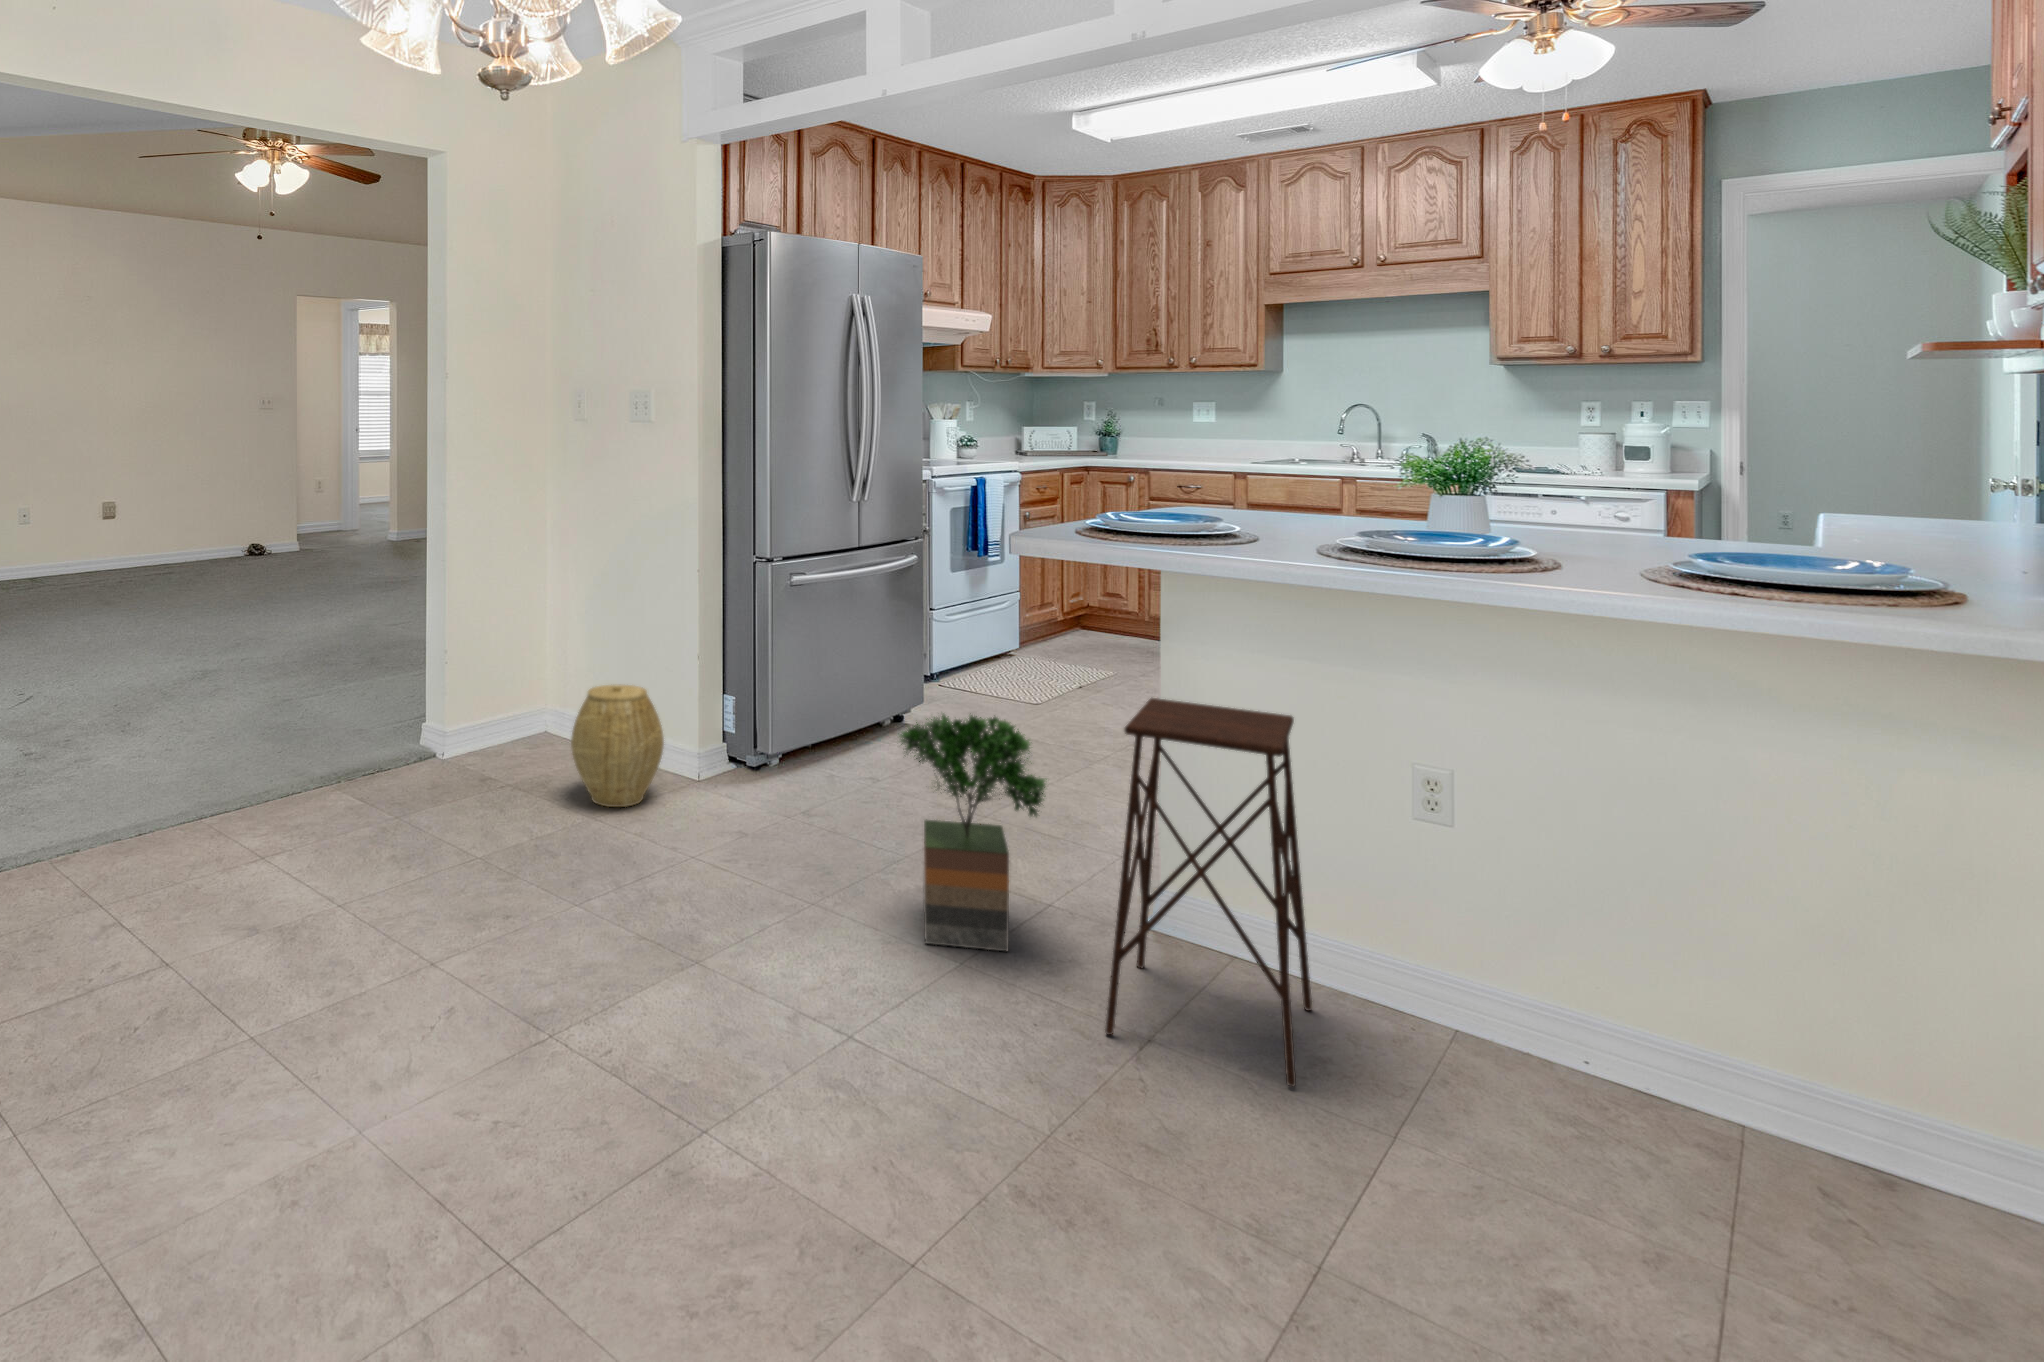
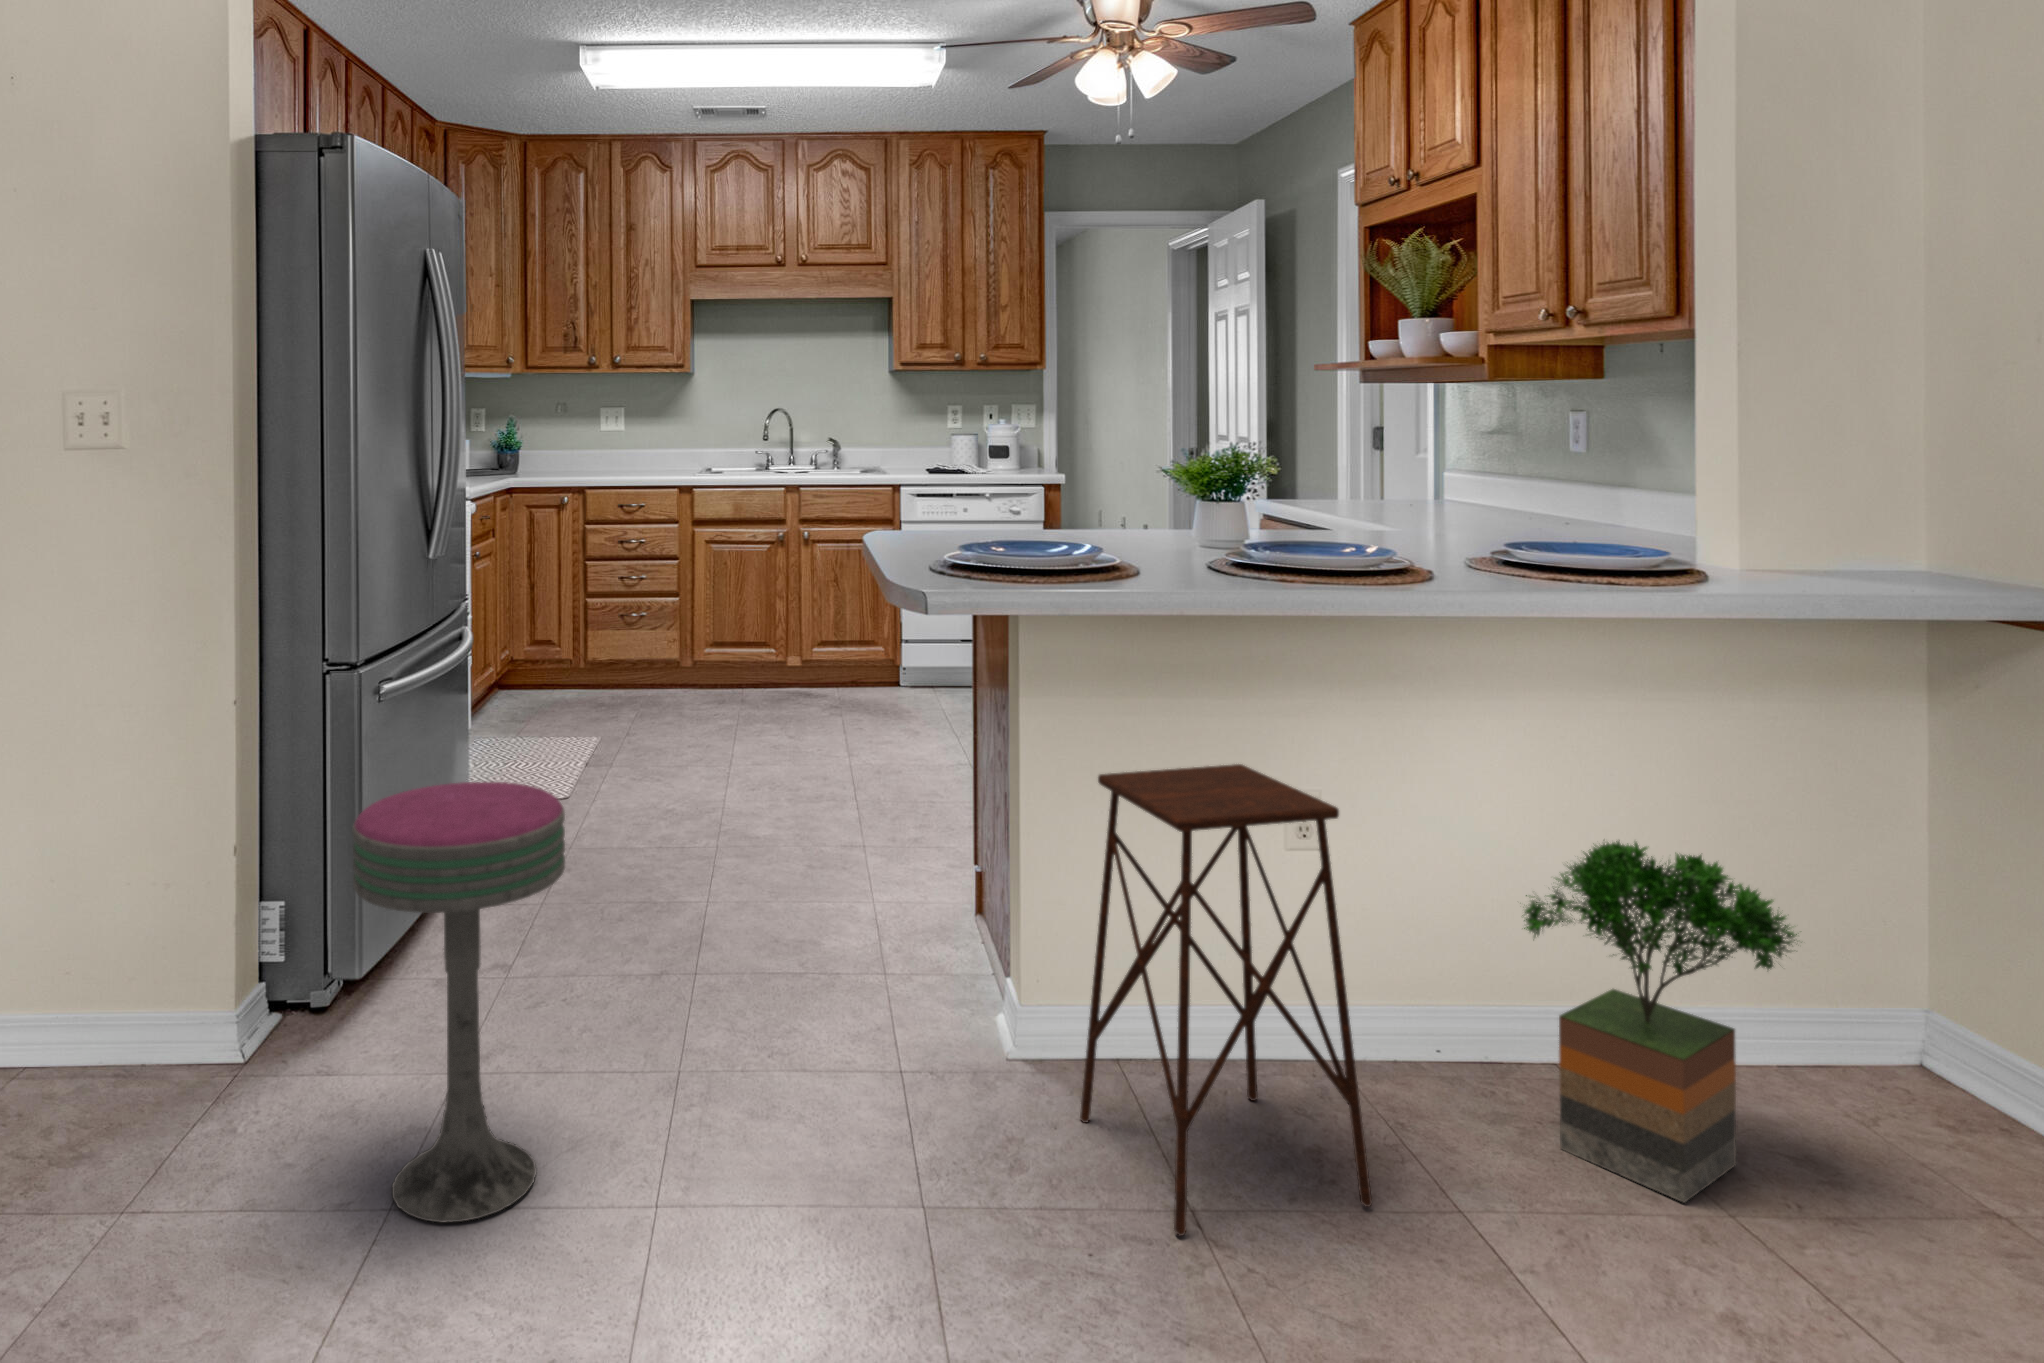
bar stool: none [676,628,796,871] -> present [352,782,565,1223]
woven basket: present [571,685,664,807] -> none [39,930,234,1183]
potted tree: present [900,714,1047,951] -> present [1522,841,1797,1203]

